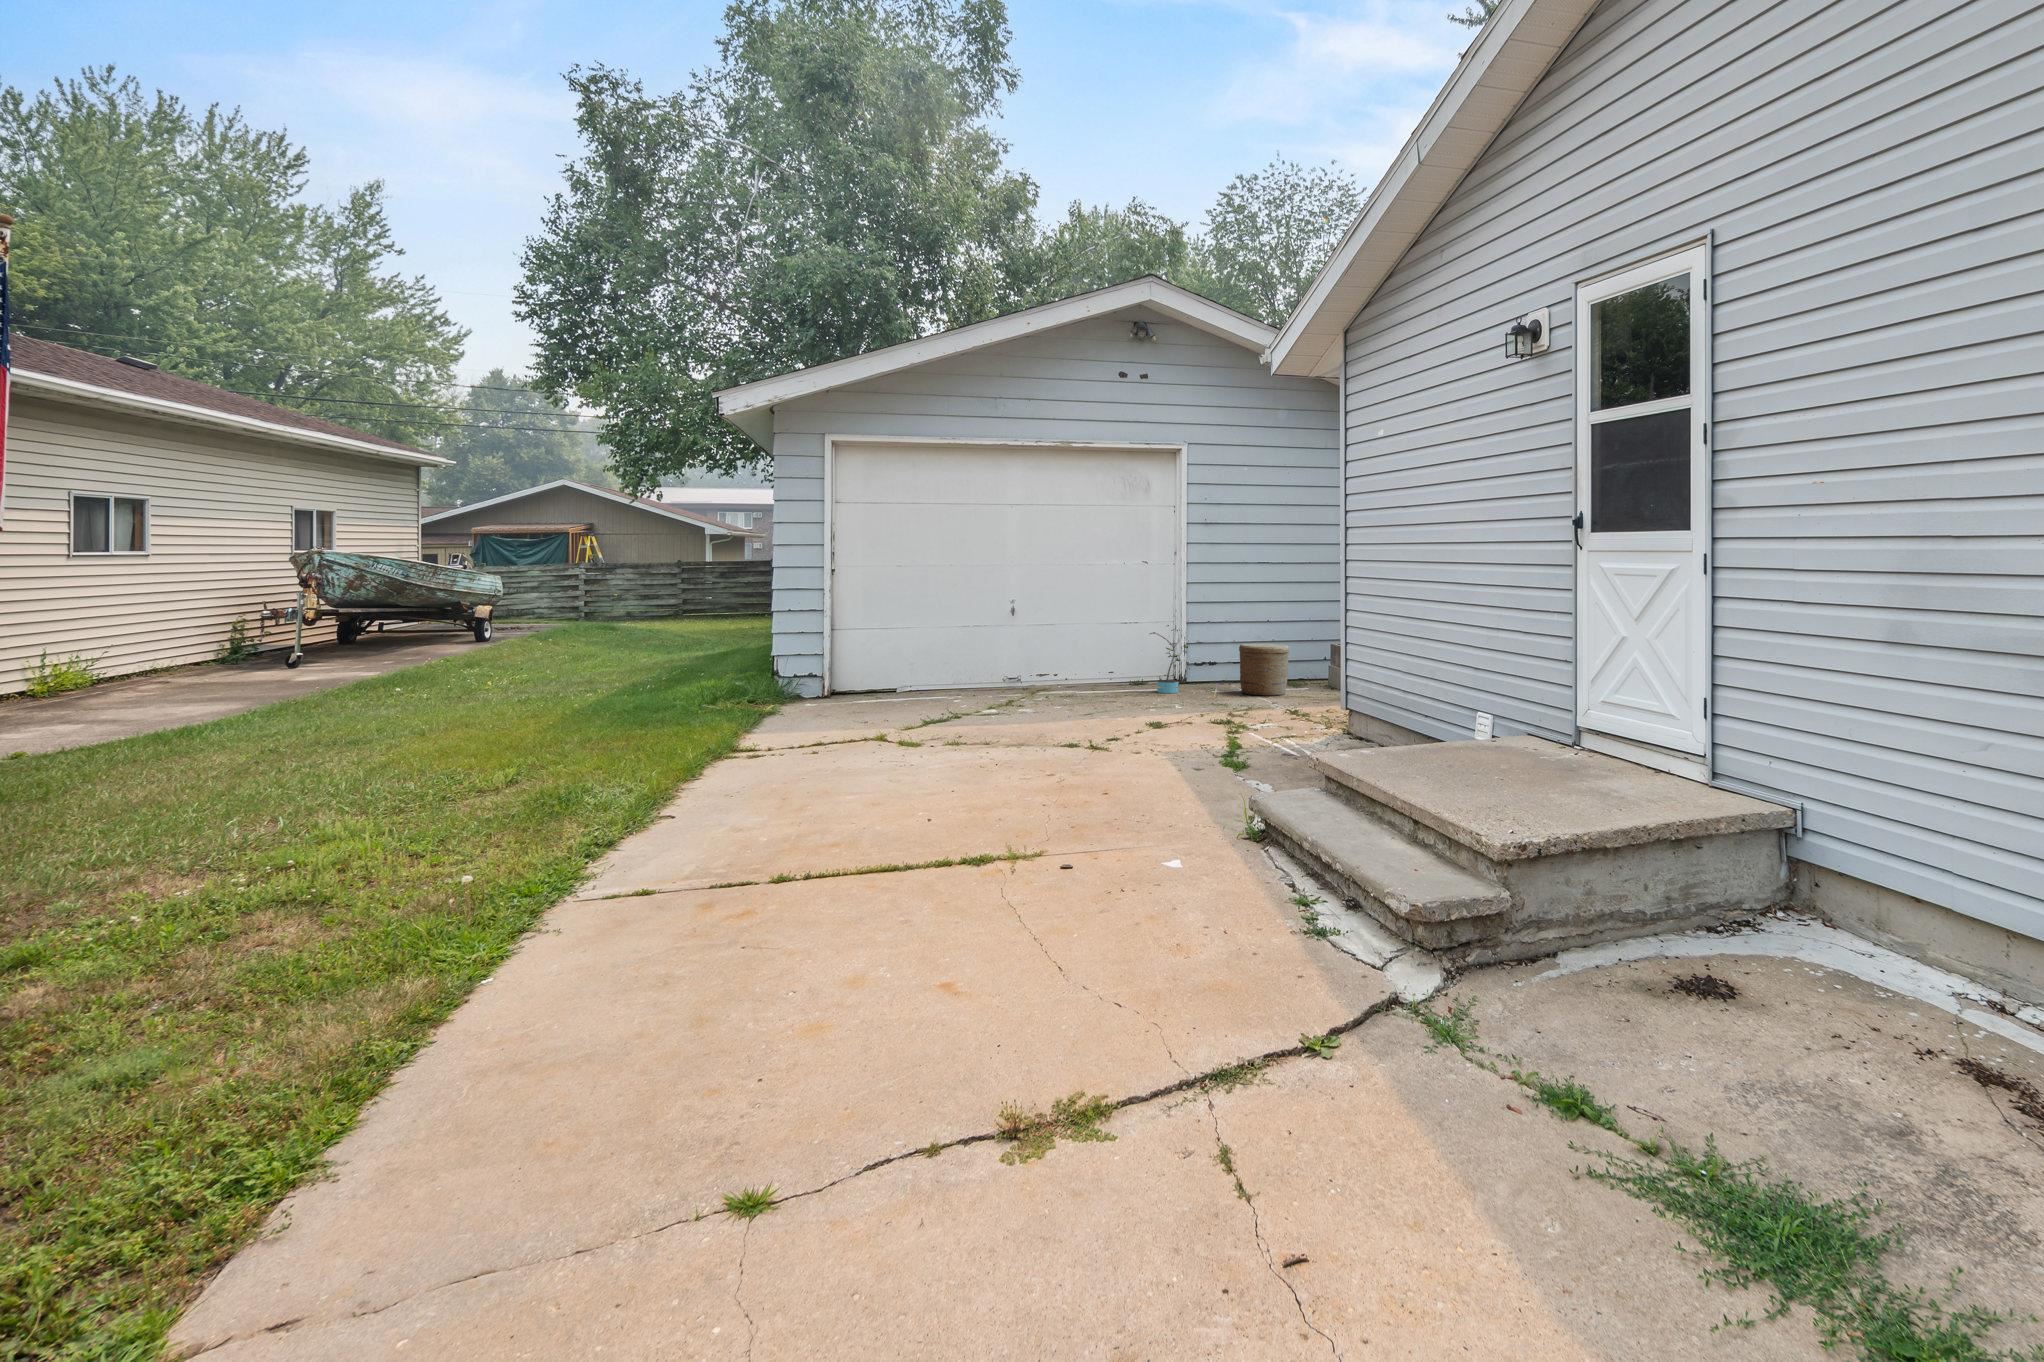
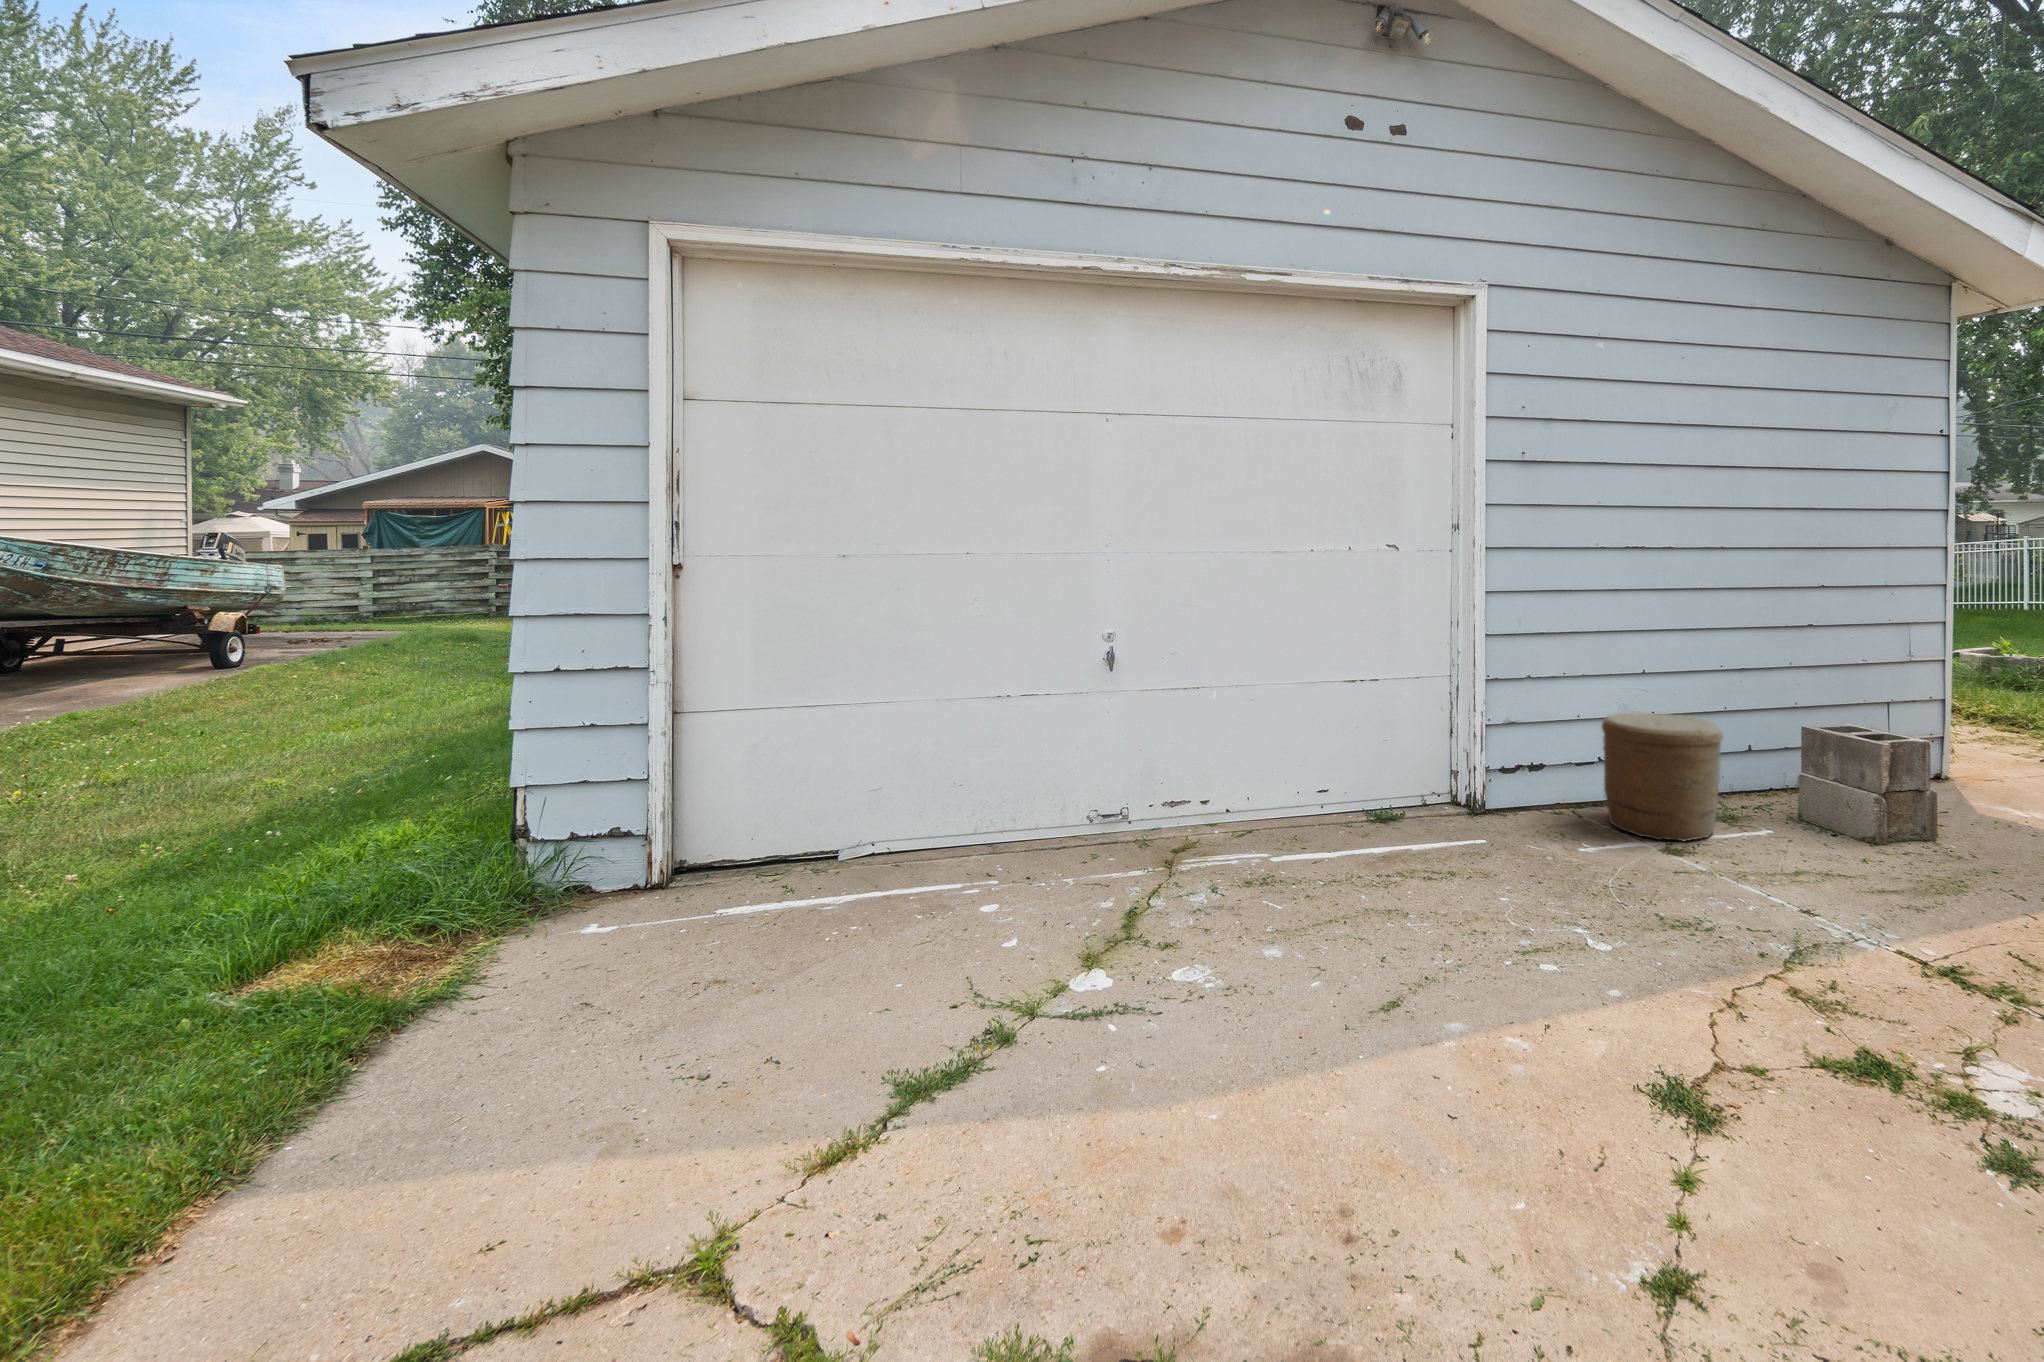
potted plant: present [1150,625,1188,693] -> none [1408,676,1500,833]

